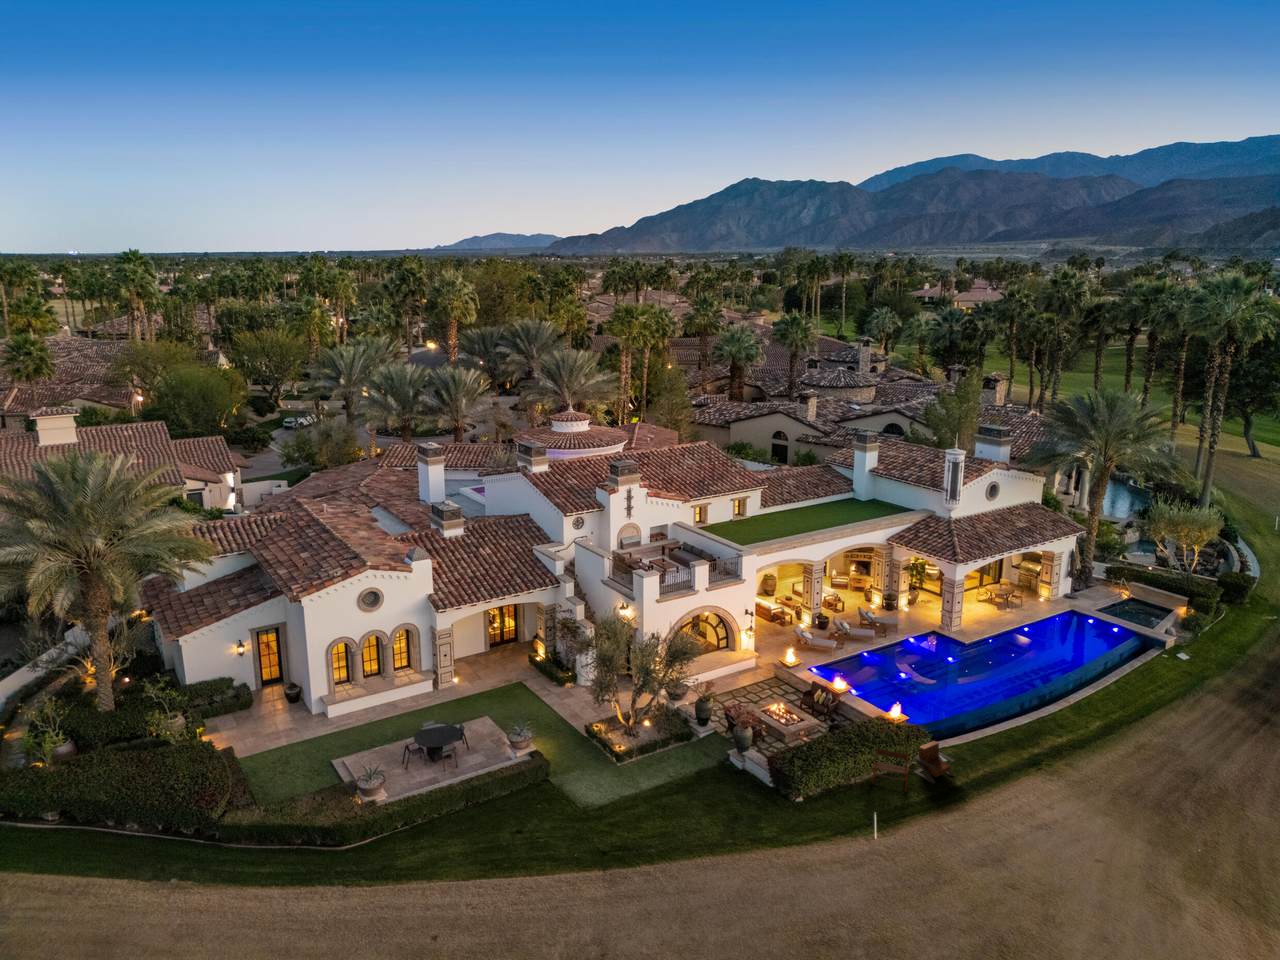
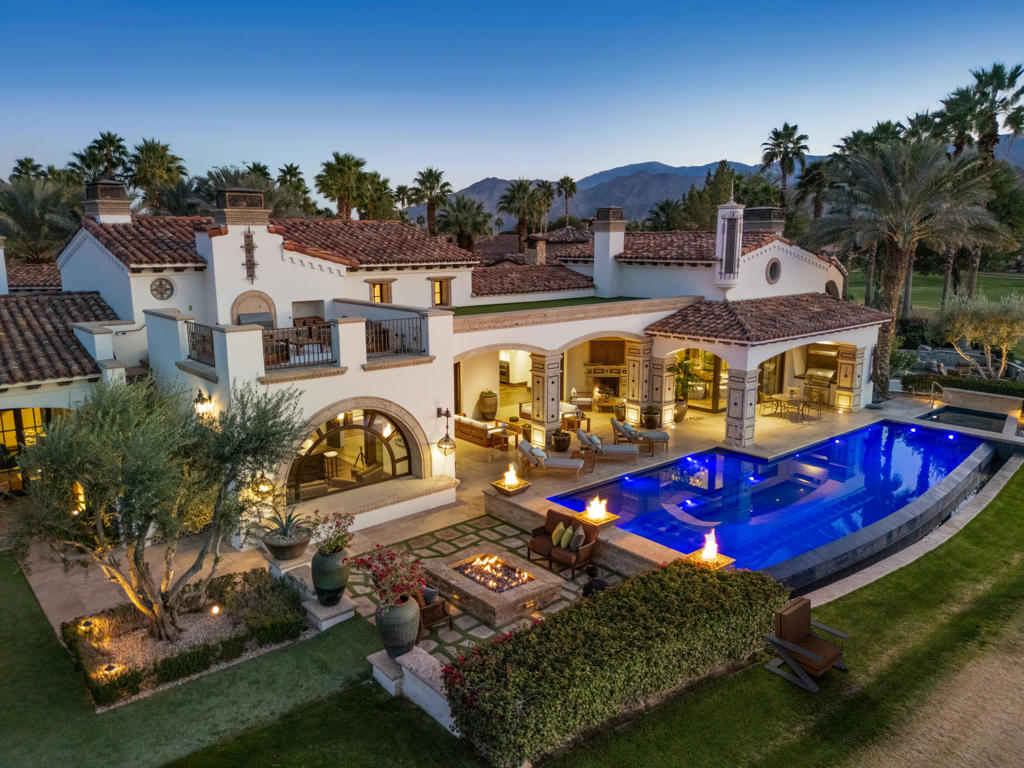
bench: present [872,749,908,791] -> none [683,622,768,720]

